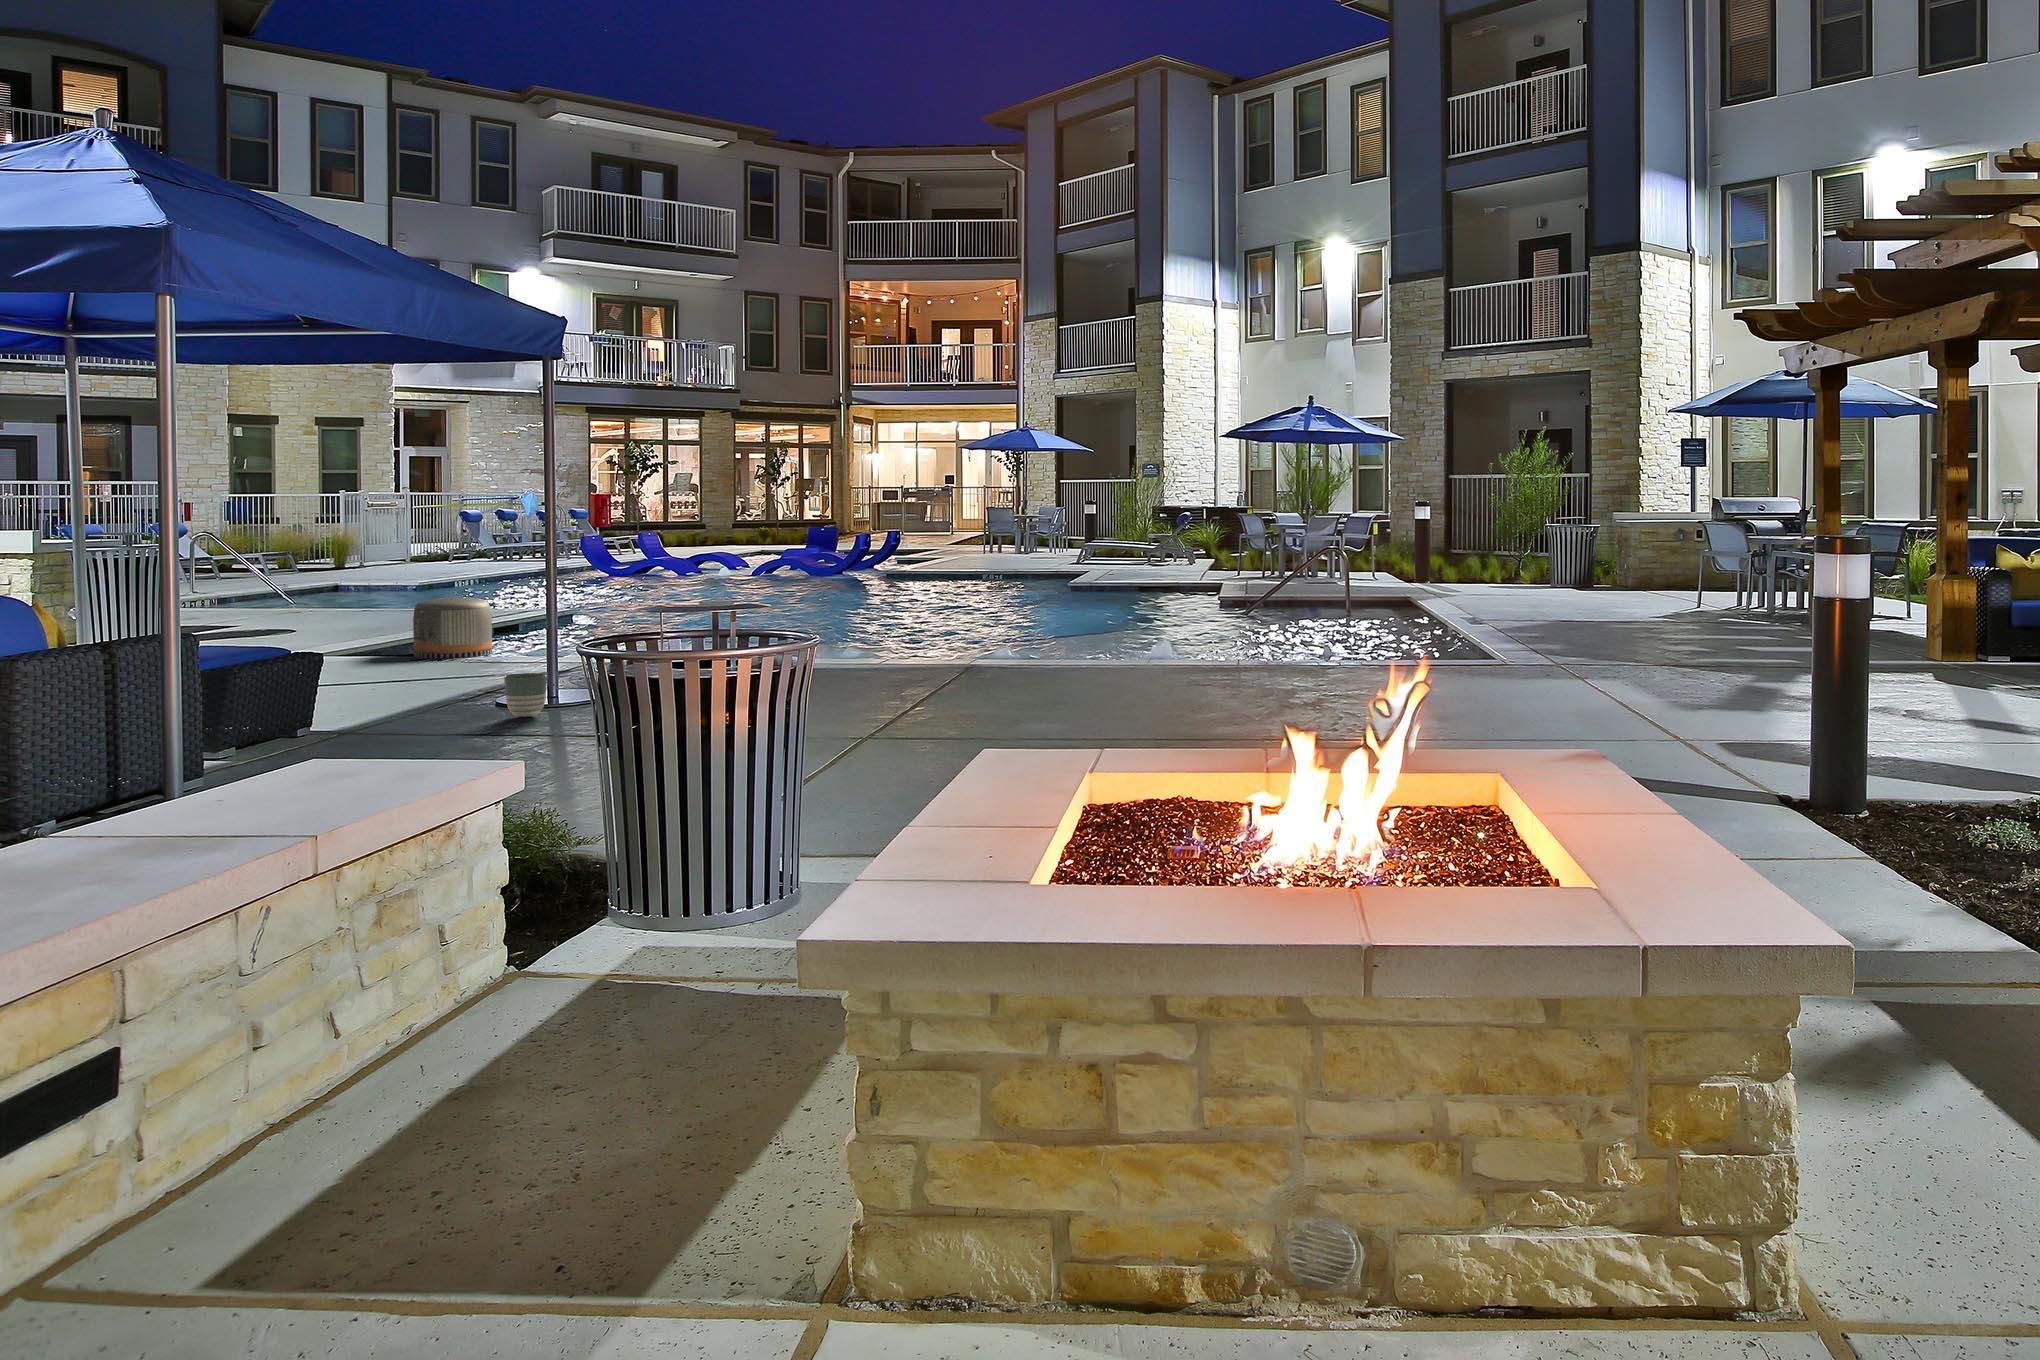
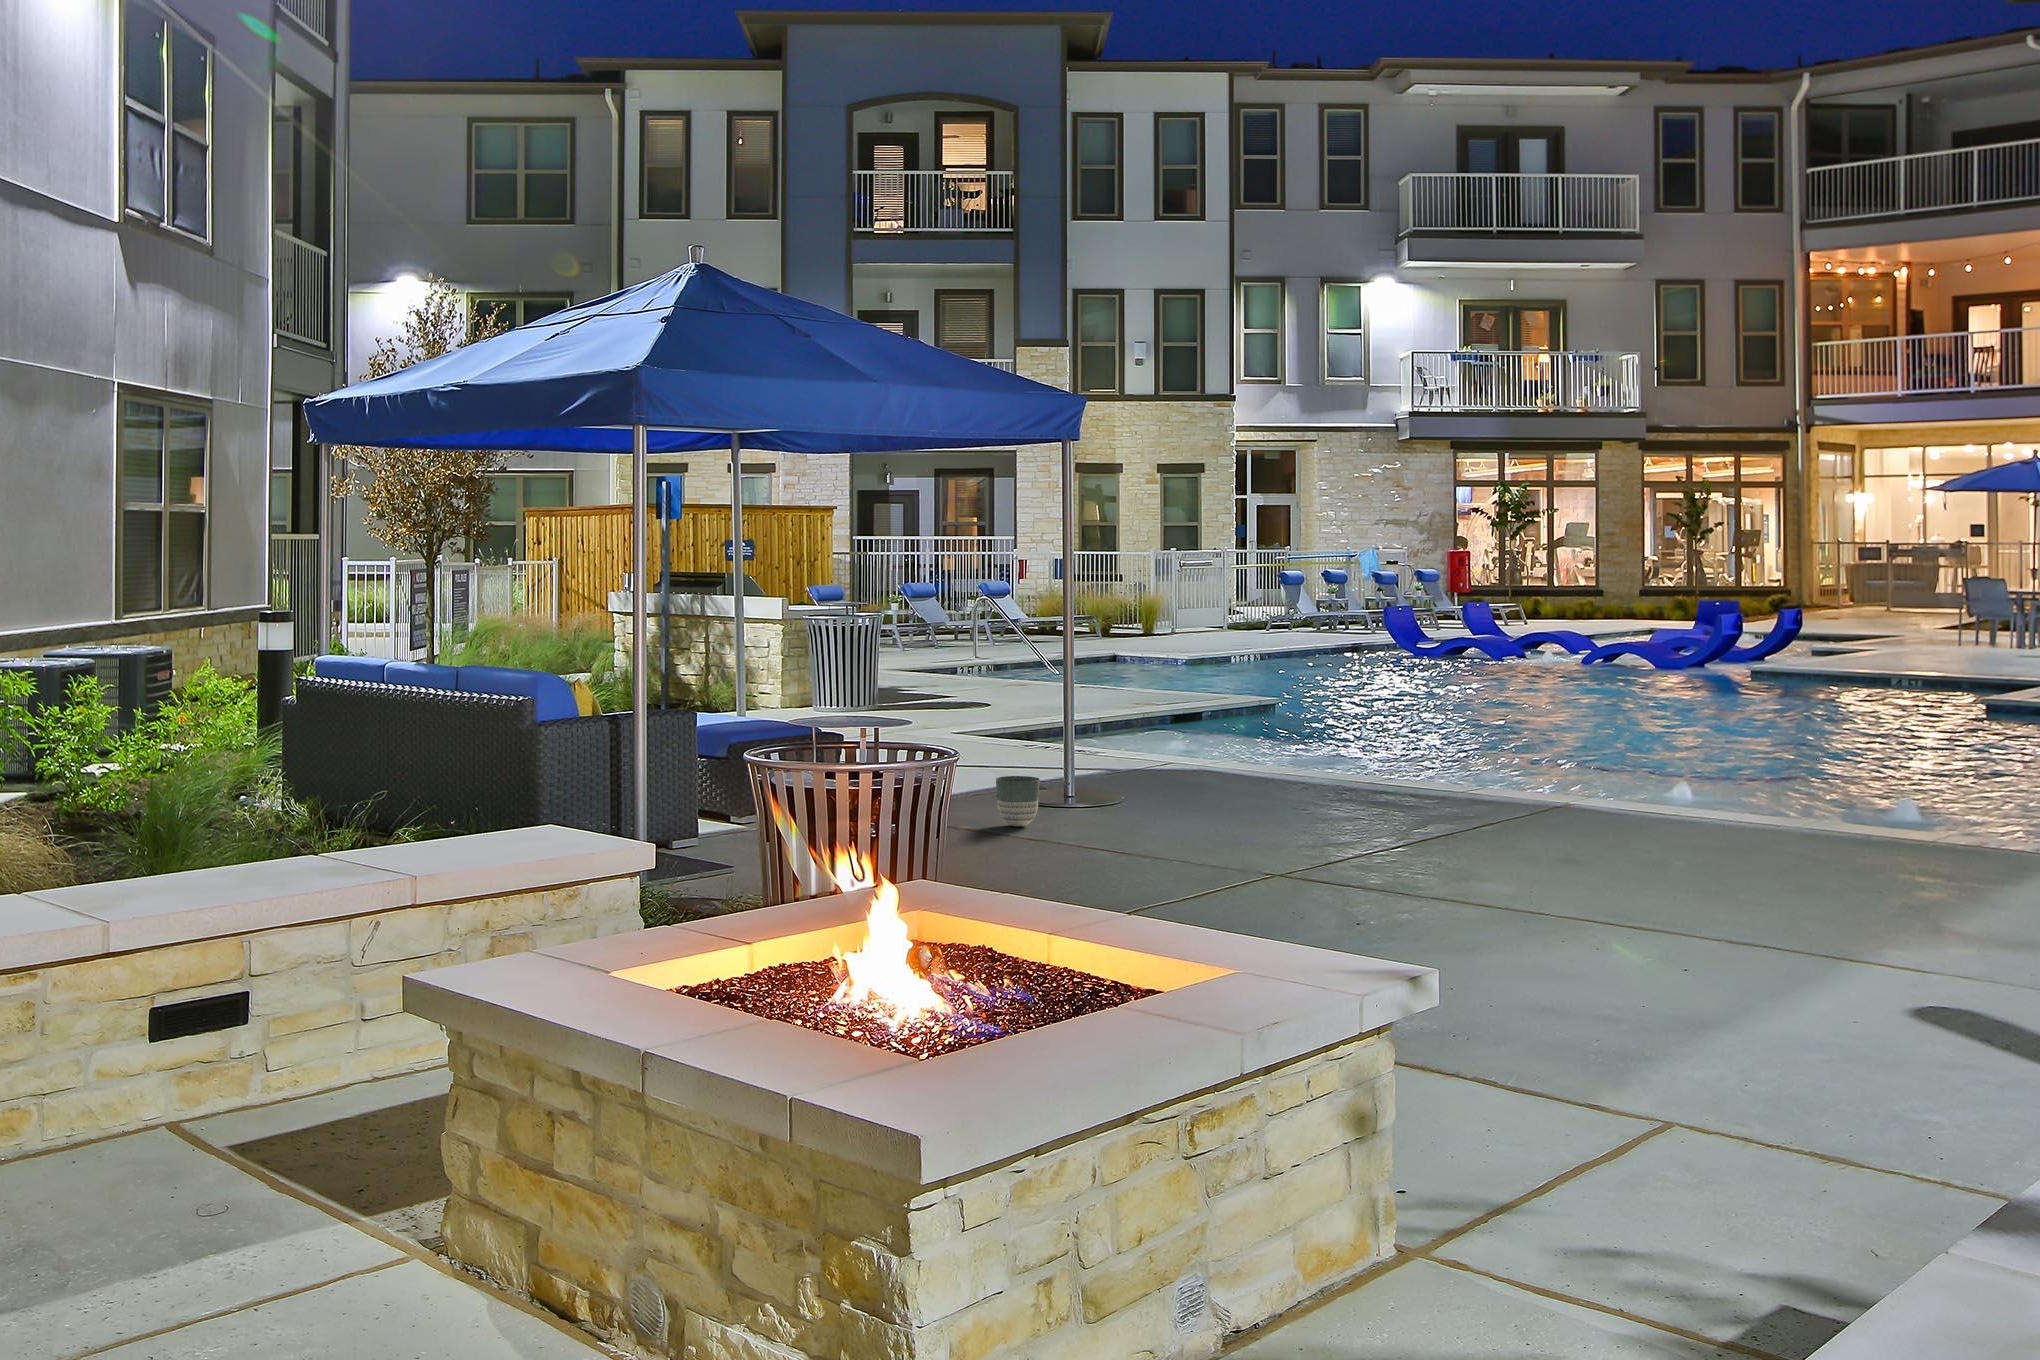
pouf: present [413,597,492,658] -> none [1041,680,1120,749]

